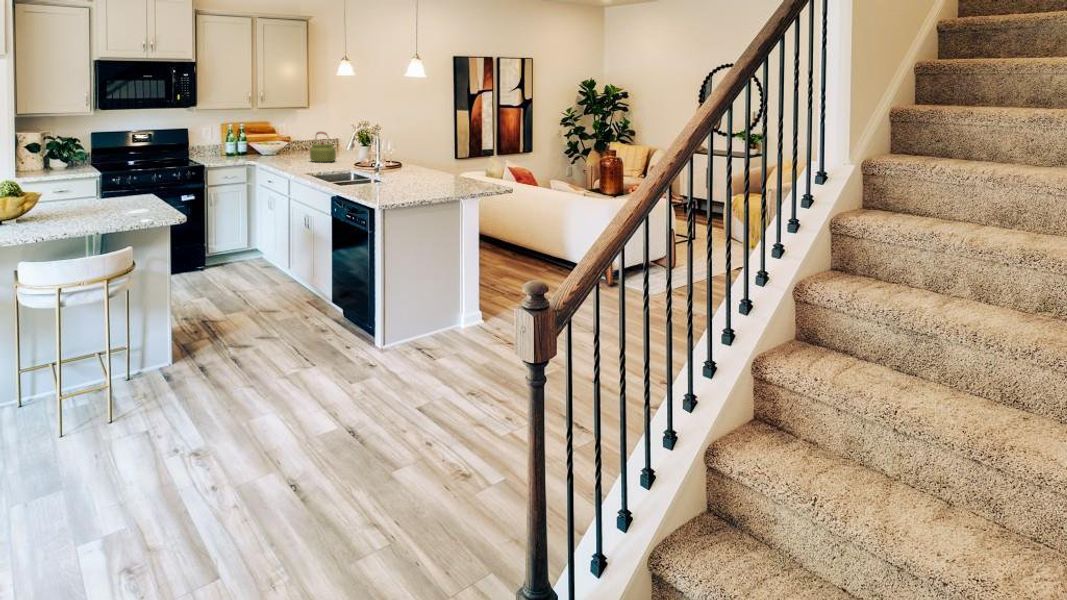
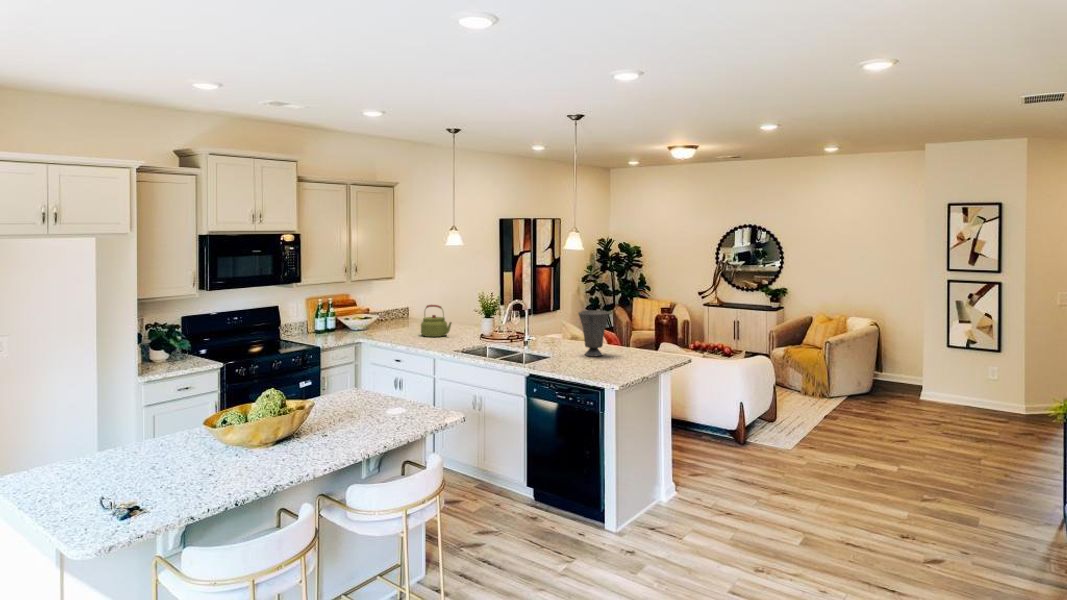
vase: none [407,137,438,181] -> present [578,310,609,356]

